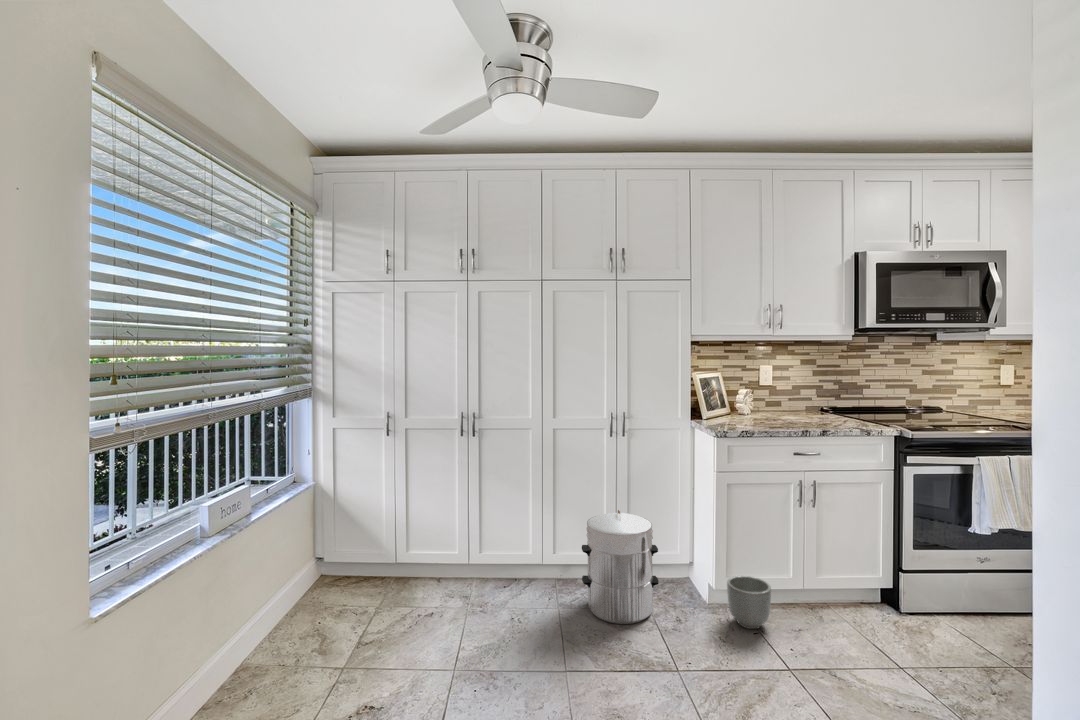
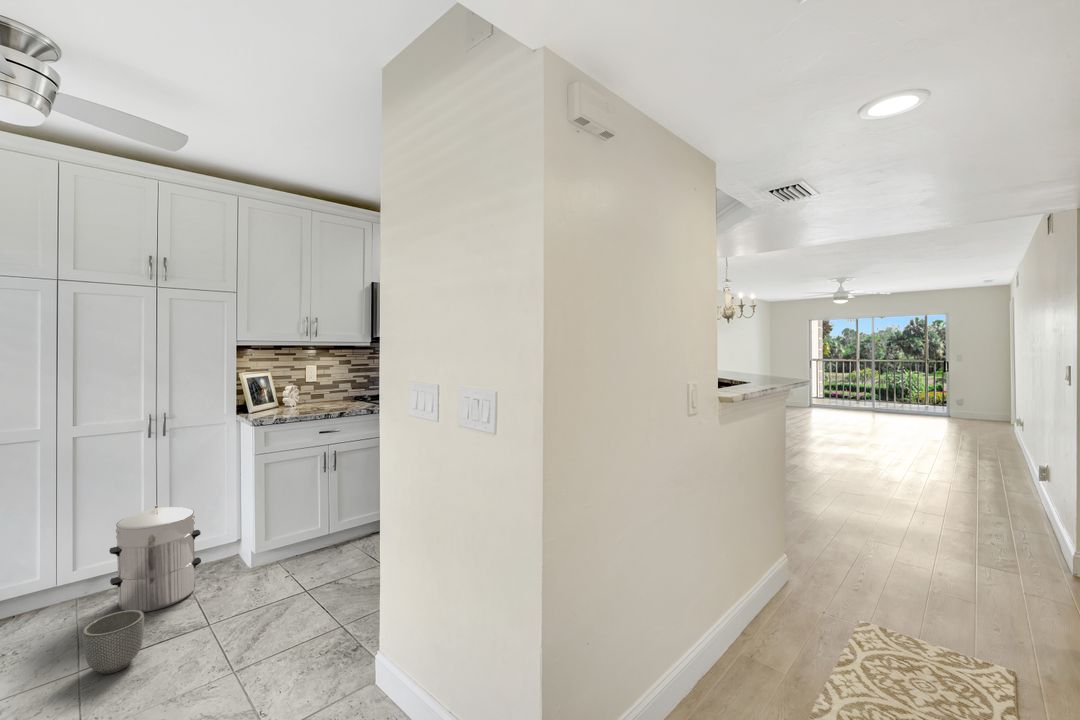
planter: present [727,576,771,629] -> present [82,610,144,674]

